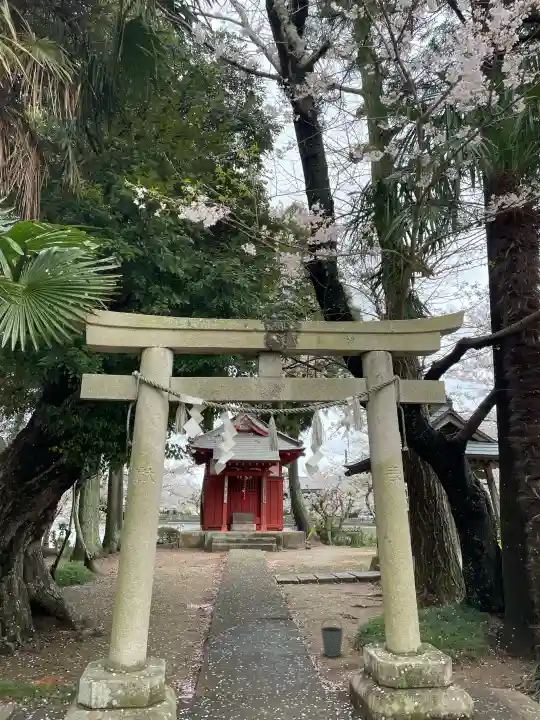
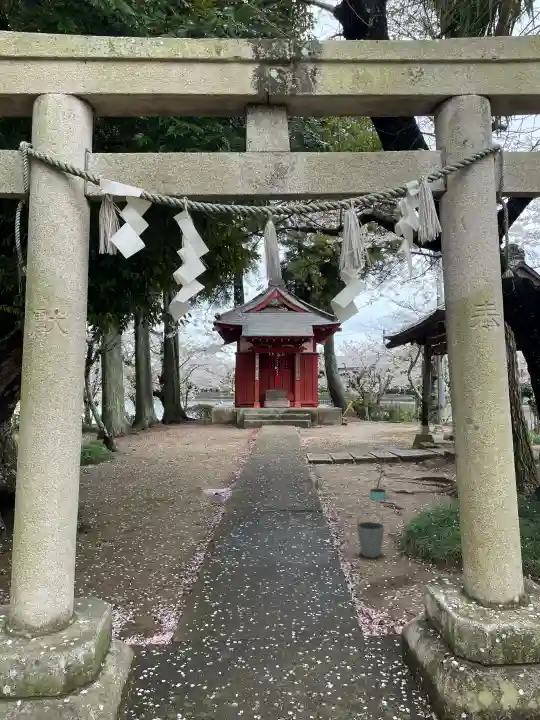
potted plant: none [326,567,351,615] -> present [363,448,392,500]

